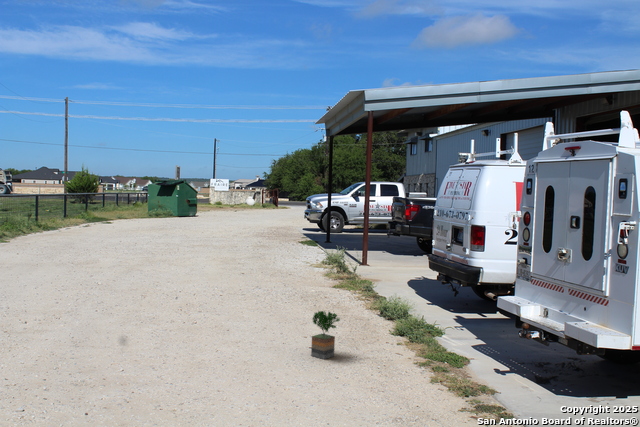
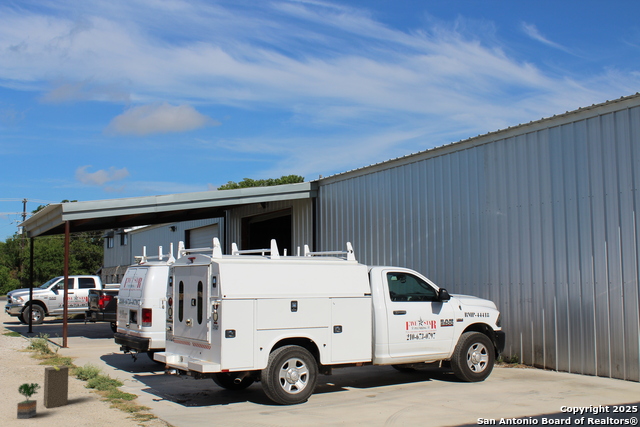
cardboard box: none [343,293,375,348] -> present [44,365,69,408]

